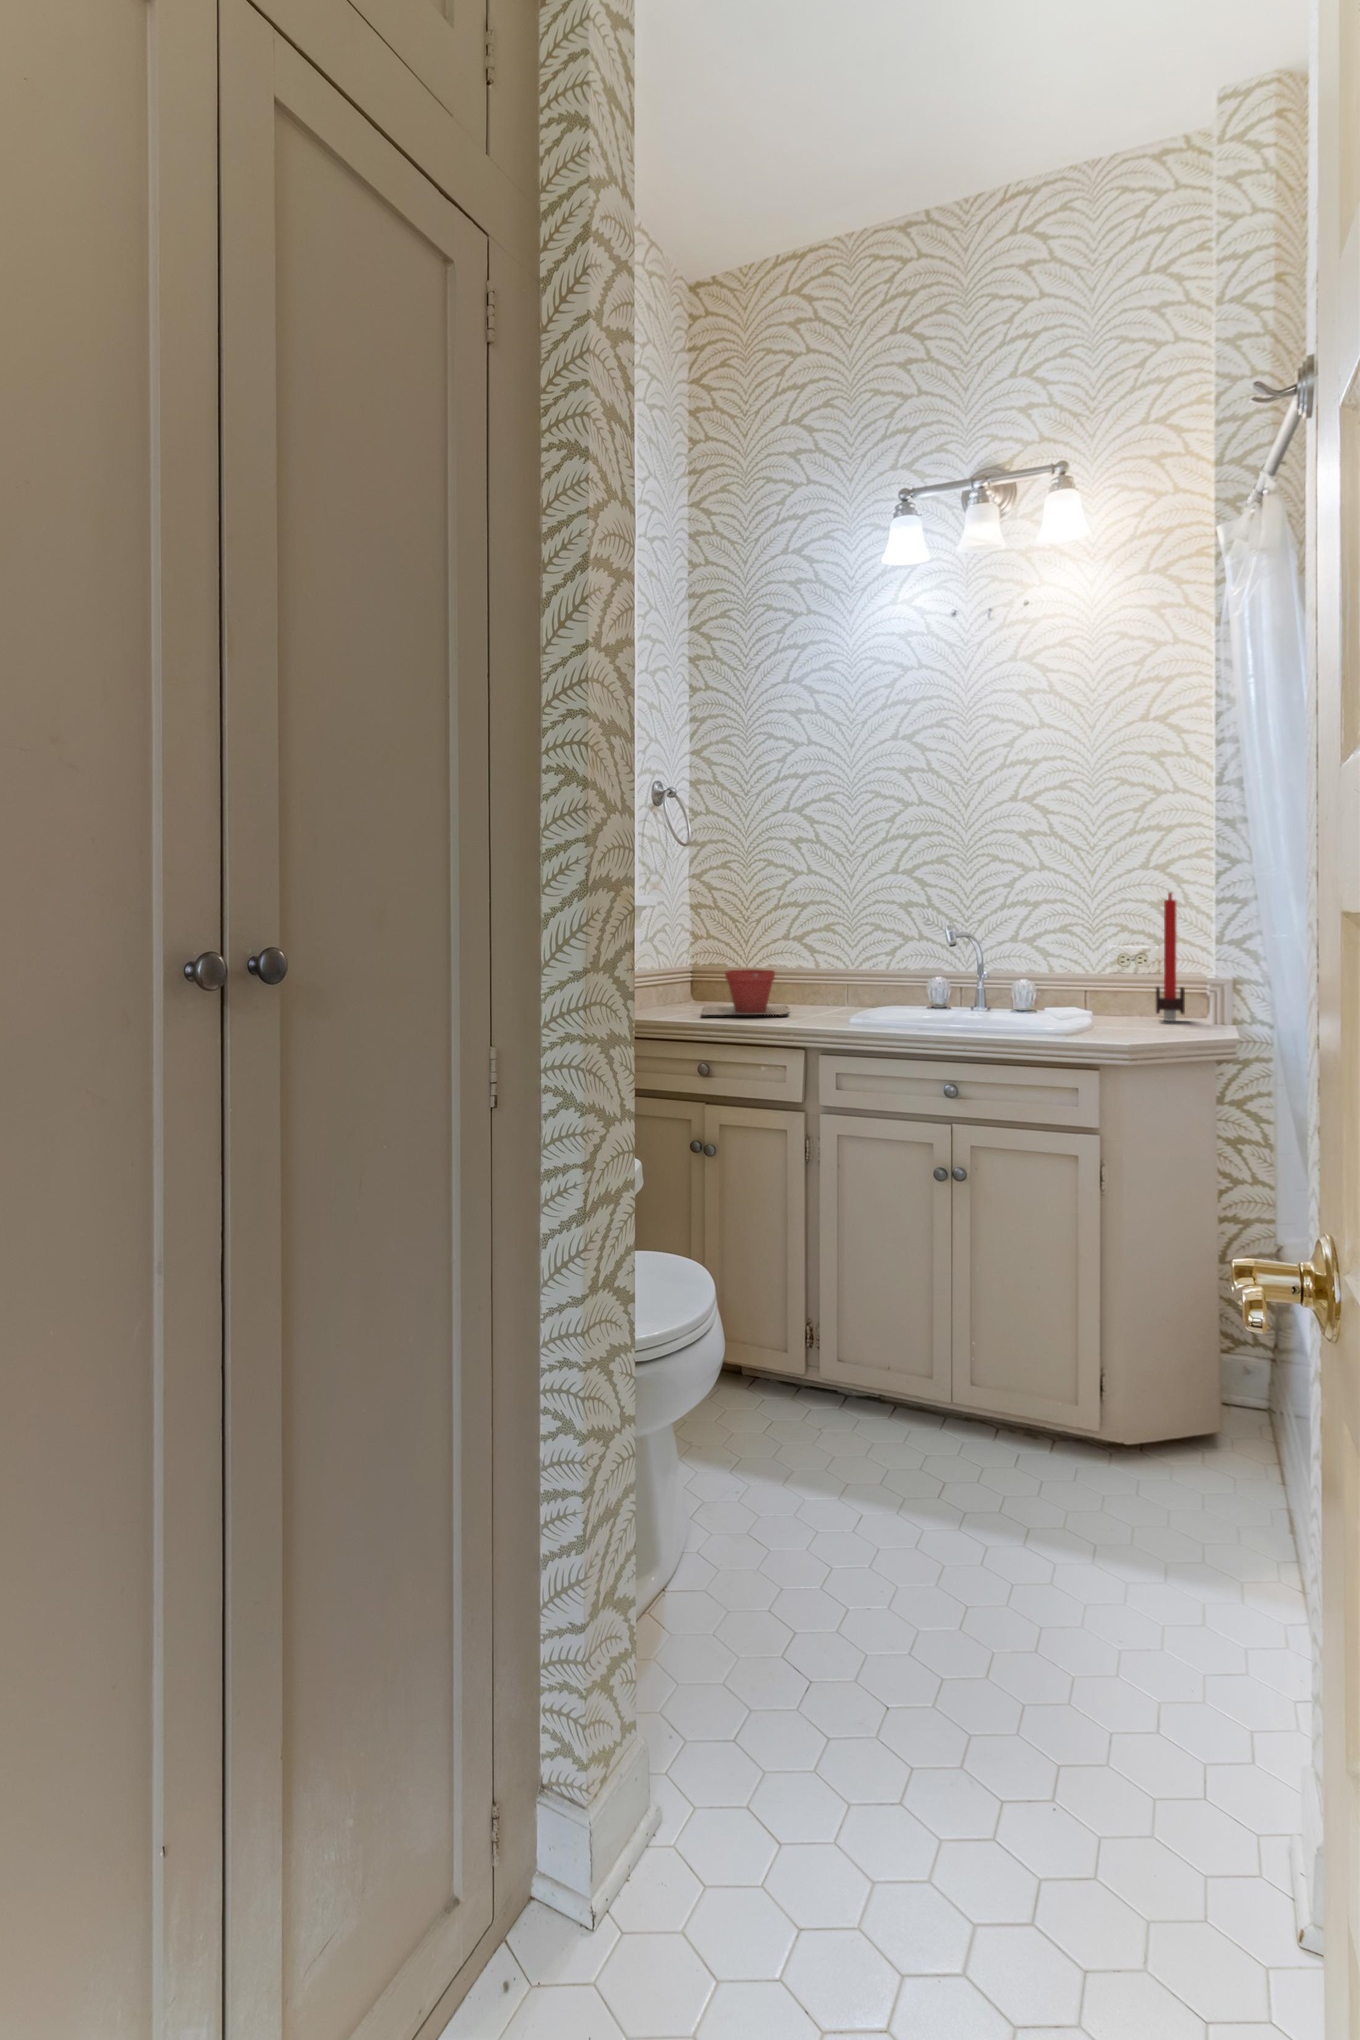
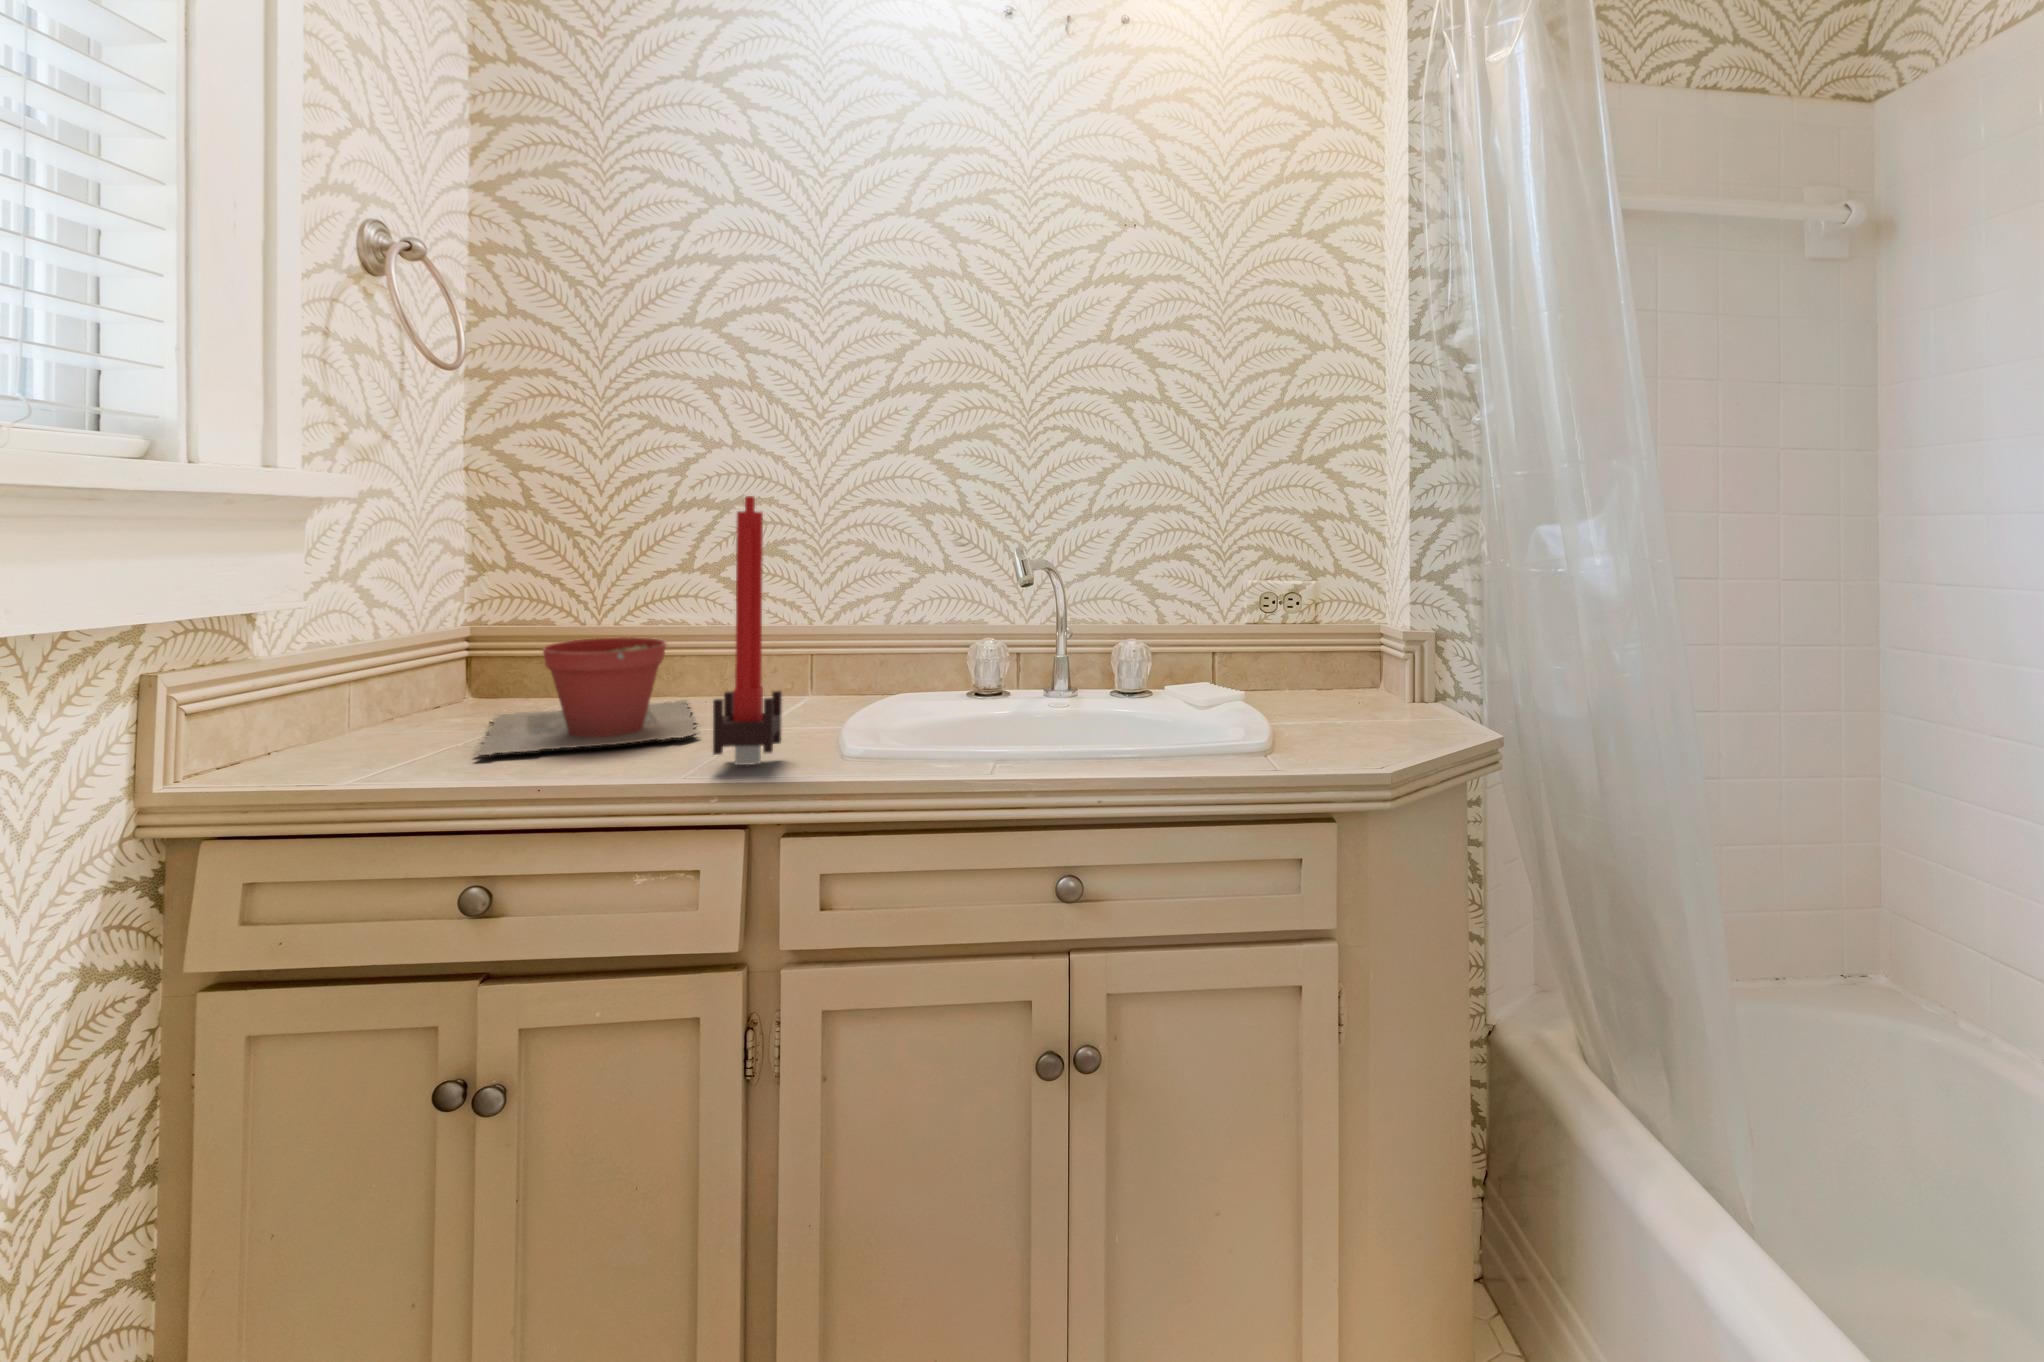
candle: present [1156,893,1185,1021] -> present [713,496,782,765]

